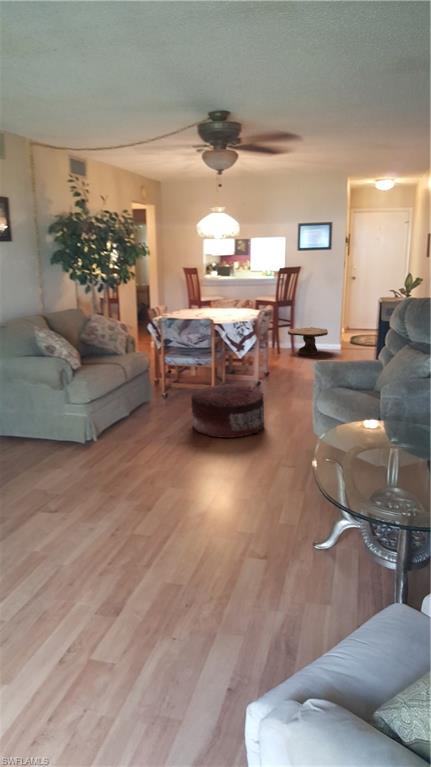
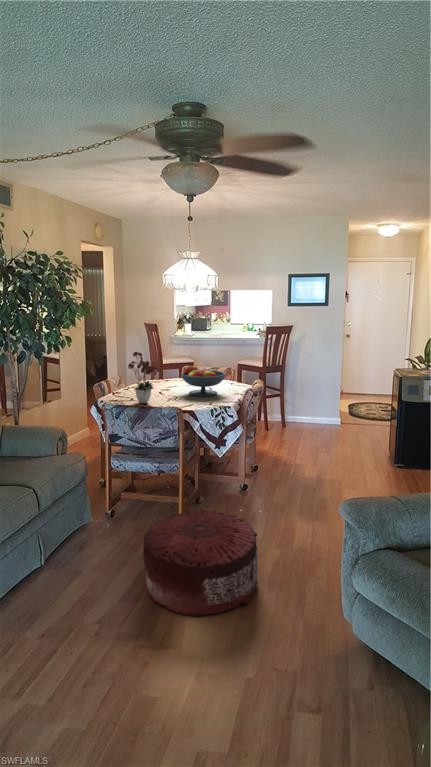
flower arrangement: none [174,280,200,318] -> present [128,352,160,403]
fruit bowl: none [212,293,245,315] -> present [181,366,225,396]
side table: present [288,327,328,355] -> none [277,396,327,434]

